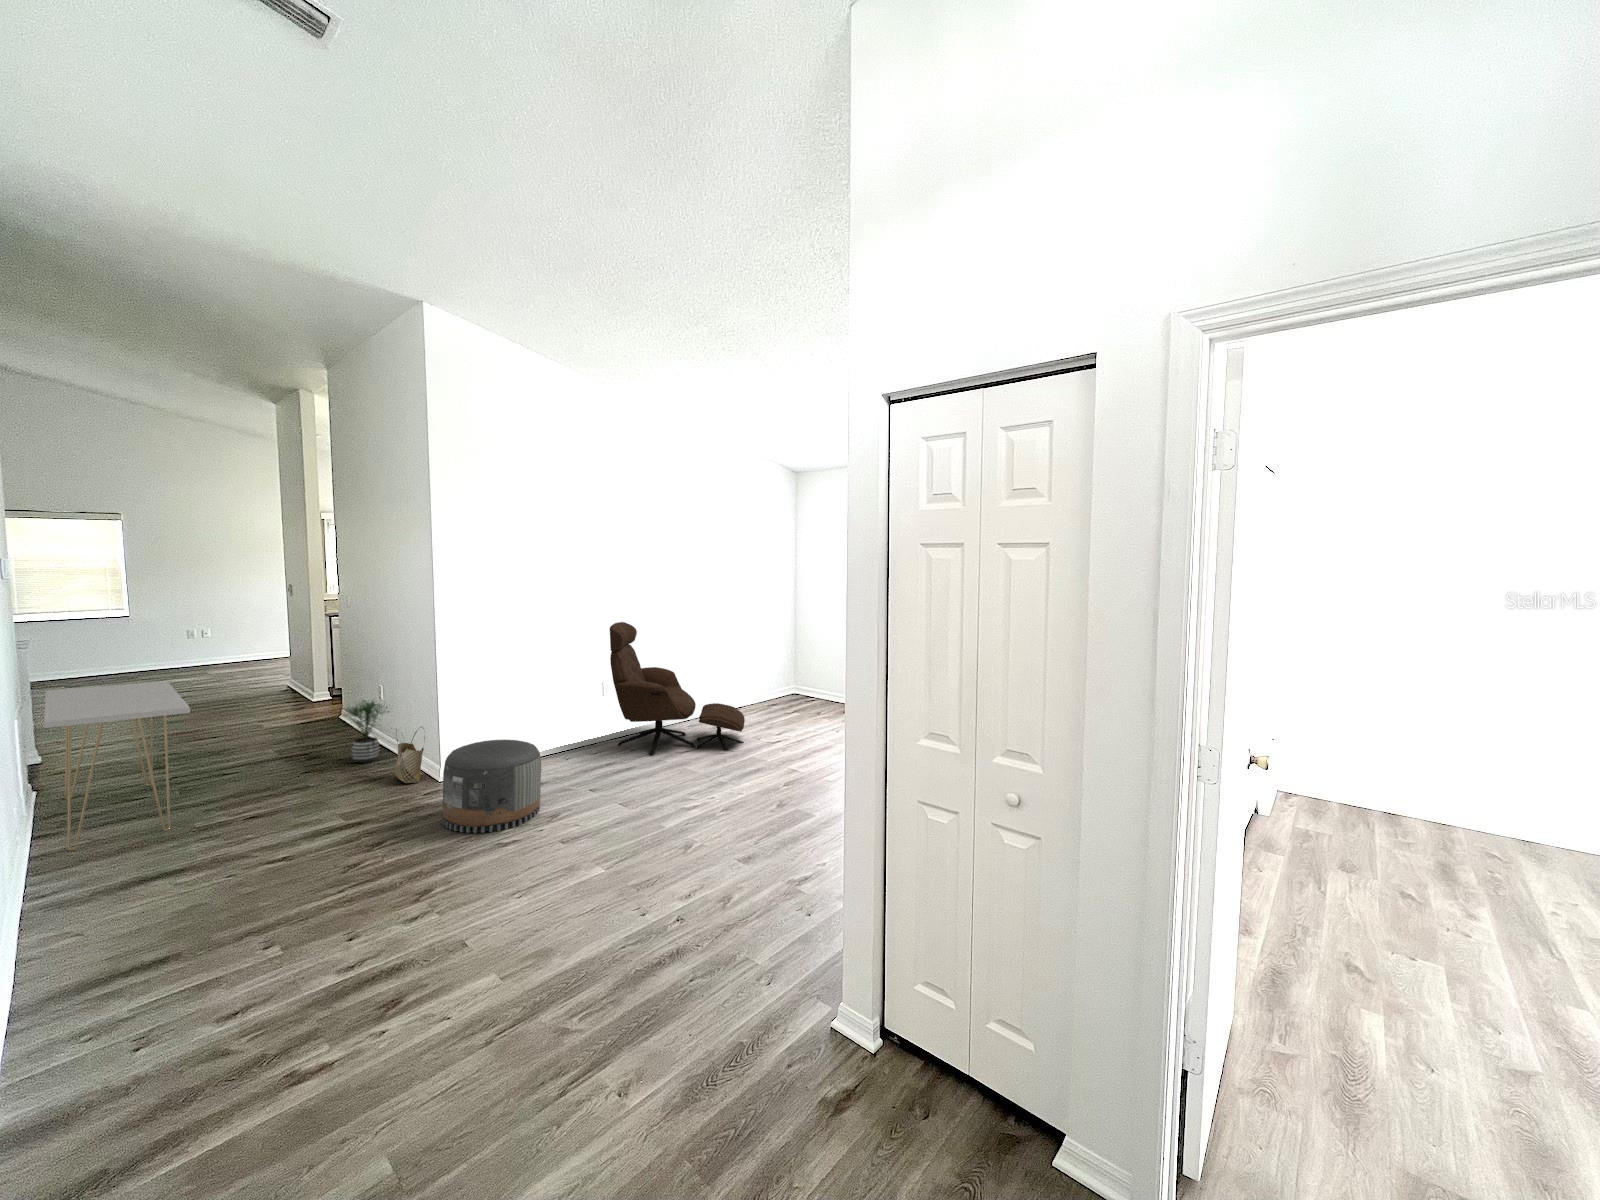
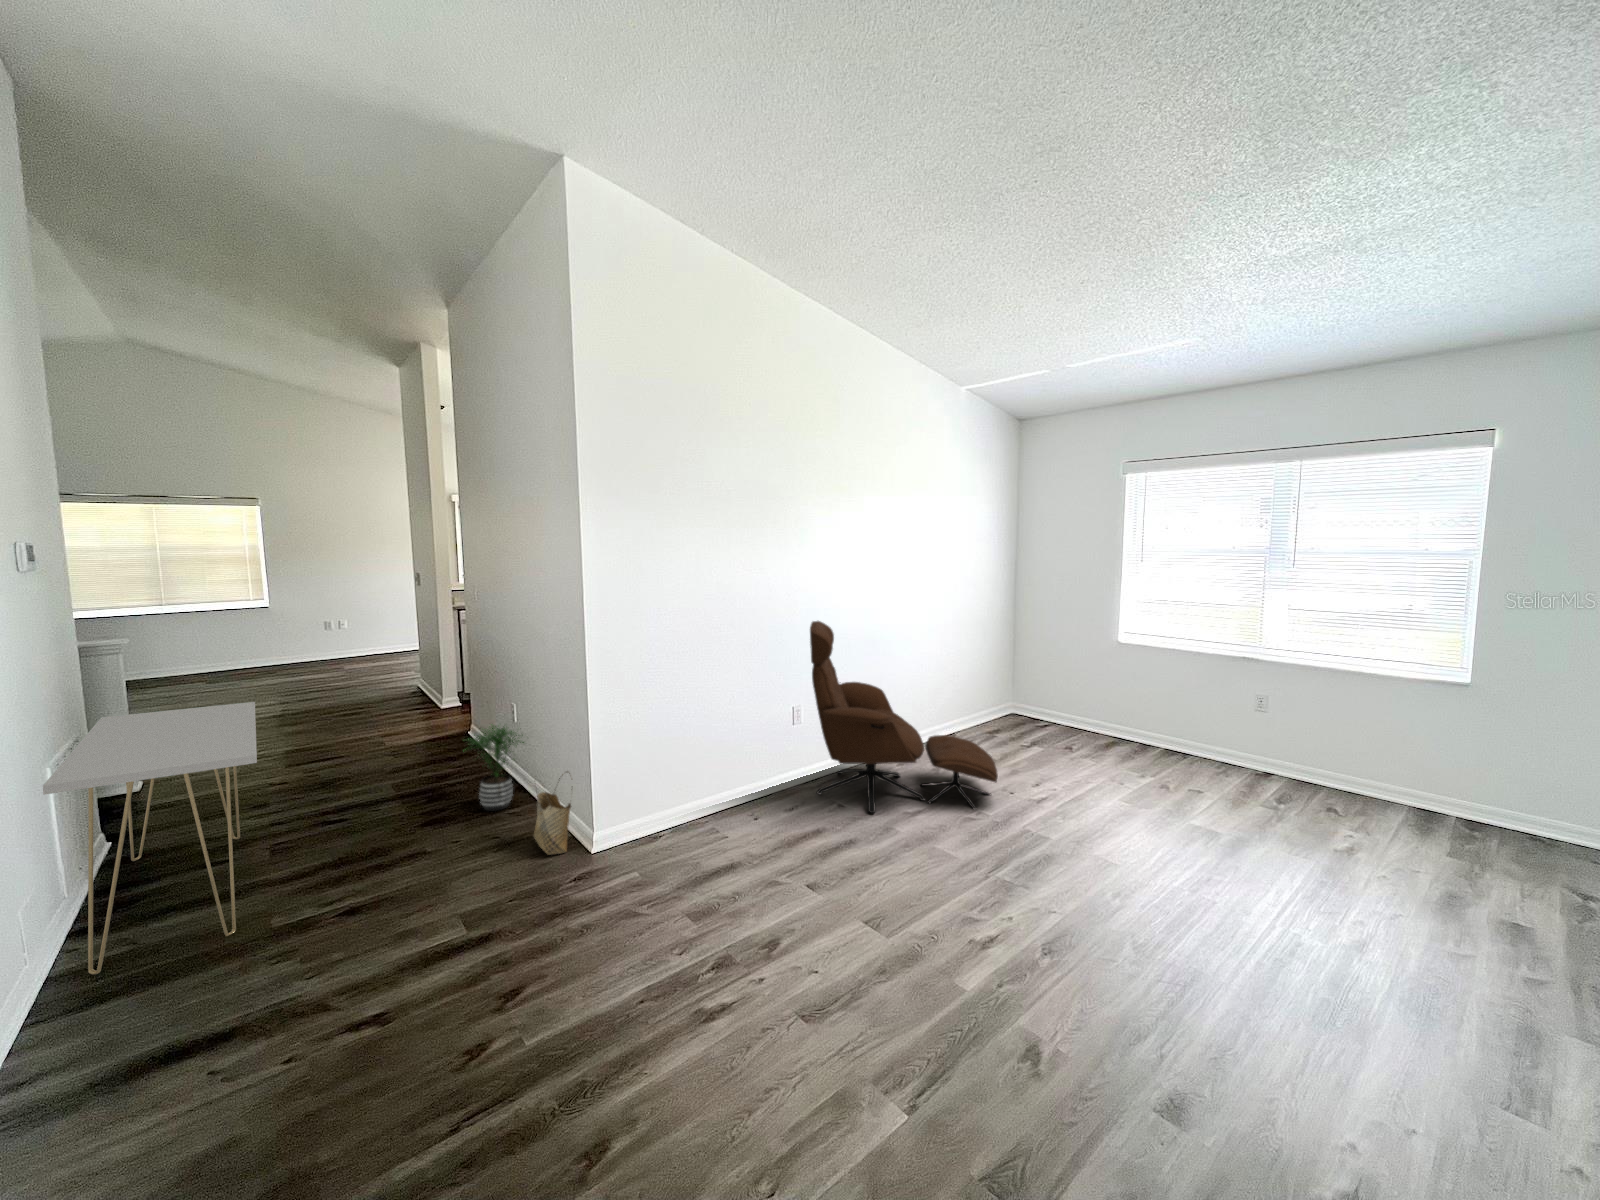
pouf: present [443,740,541,833] -> none [608,809,751,982]

